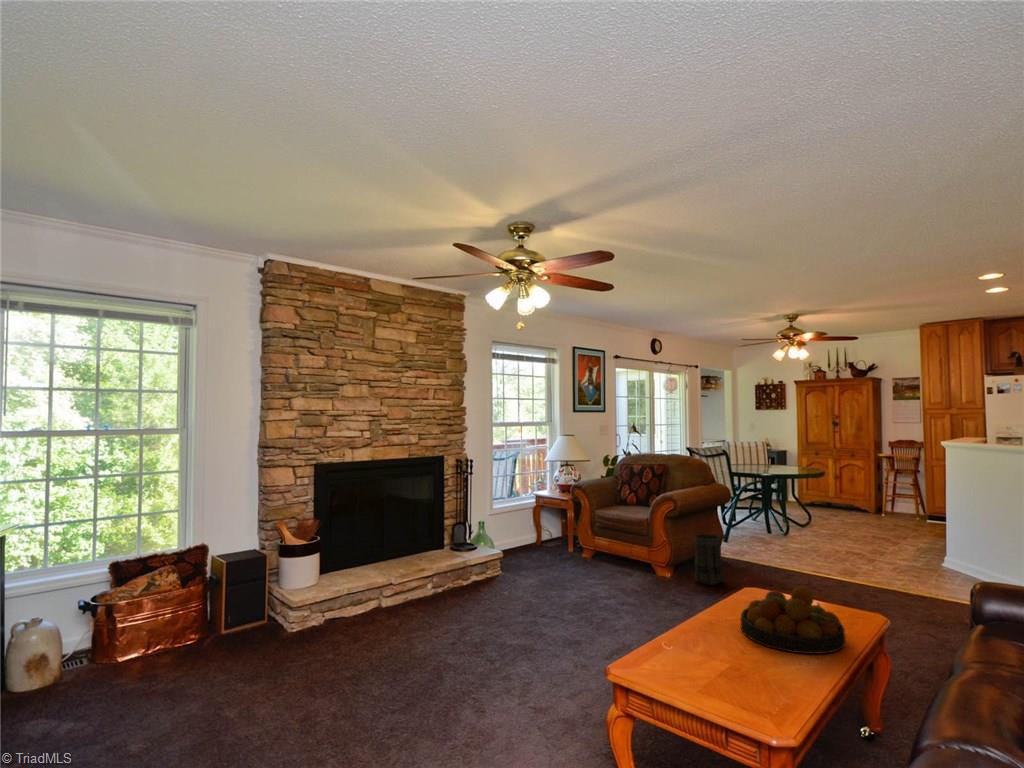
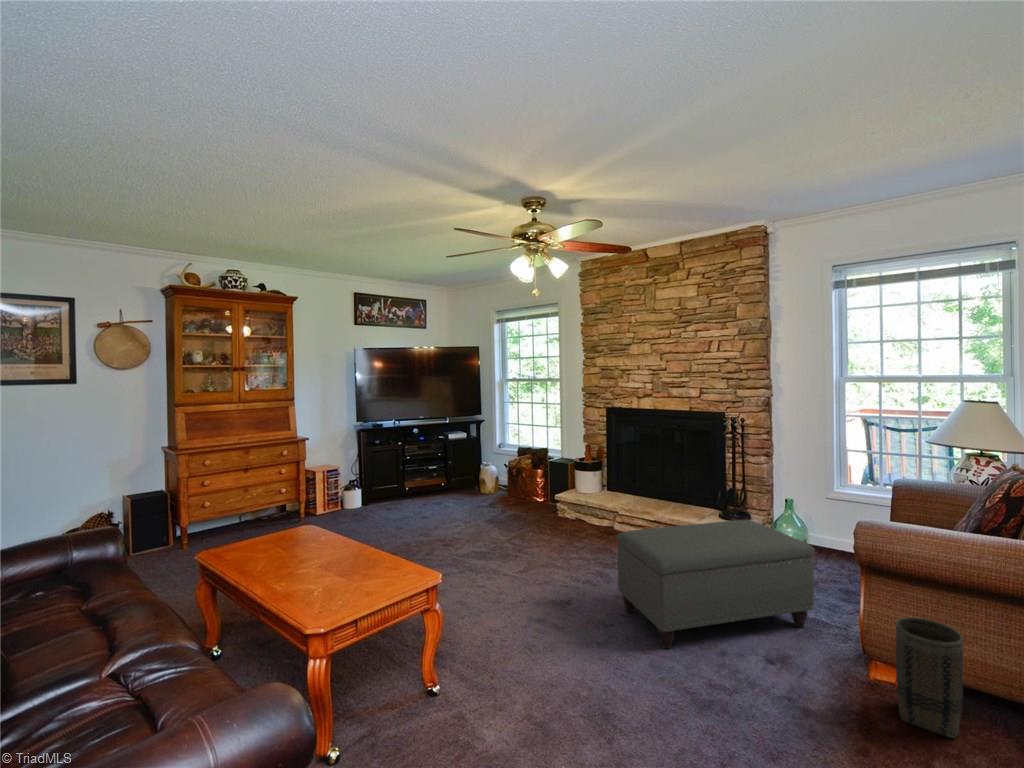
ottoman: none [560,526,666,624] -> present [617,520,815,649]
fruit bowl: present [741,587,845,654] -> none [292,538,379,592]

